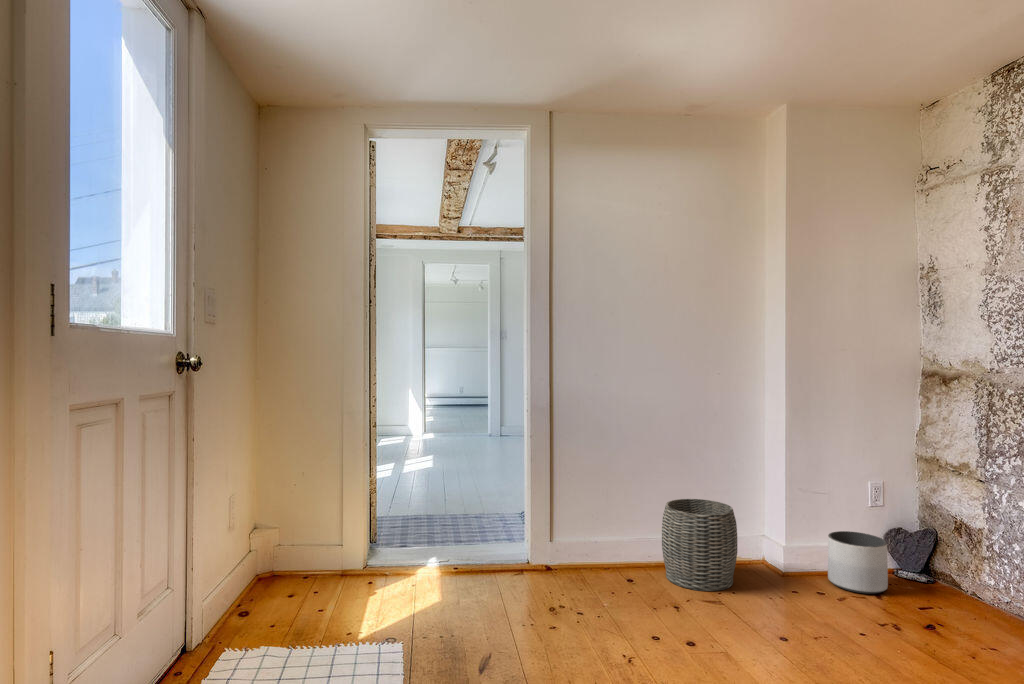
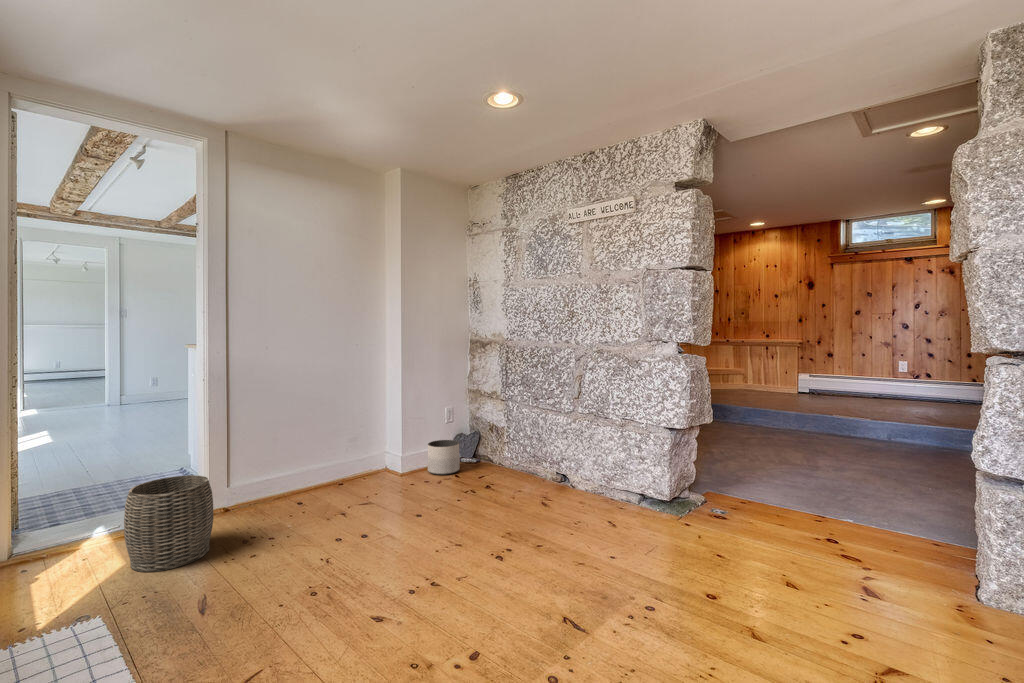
woven basket: present [662,499,737,591] -> present [124,475,214,572]

